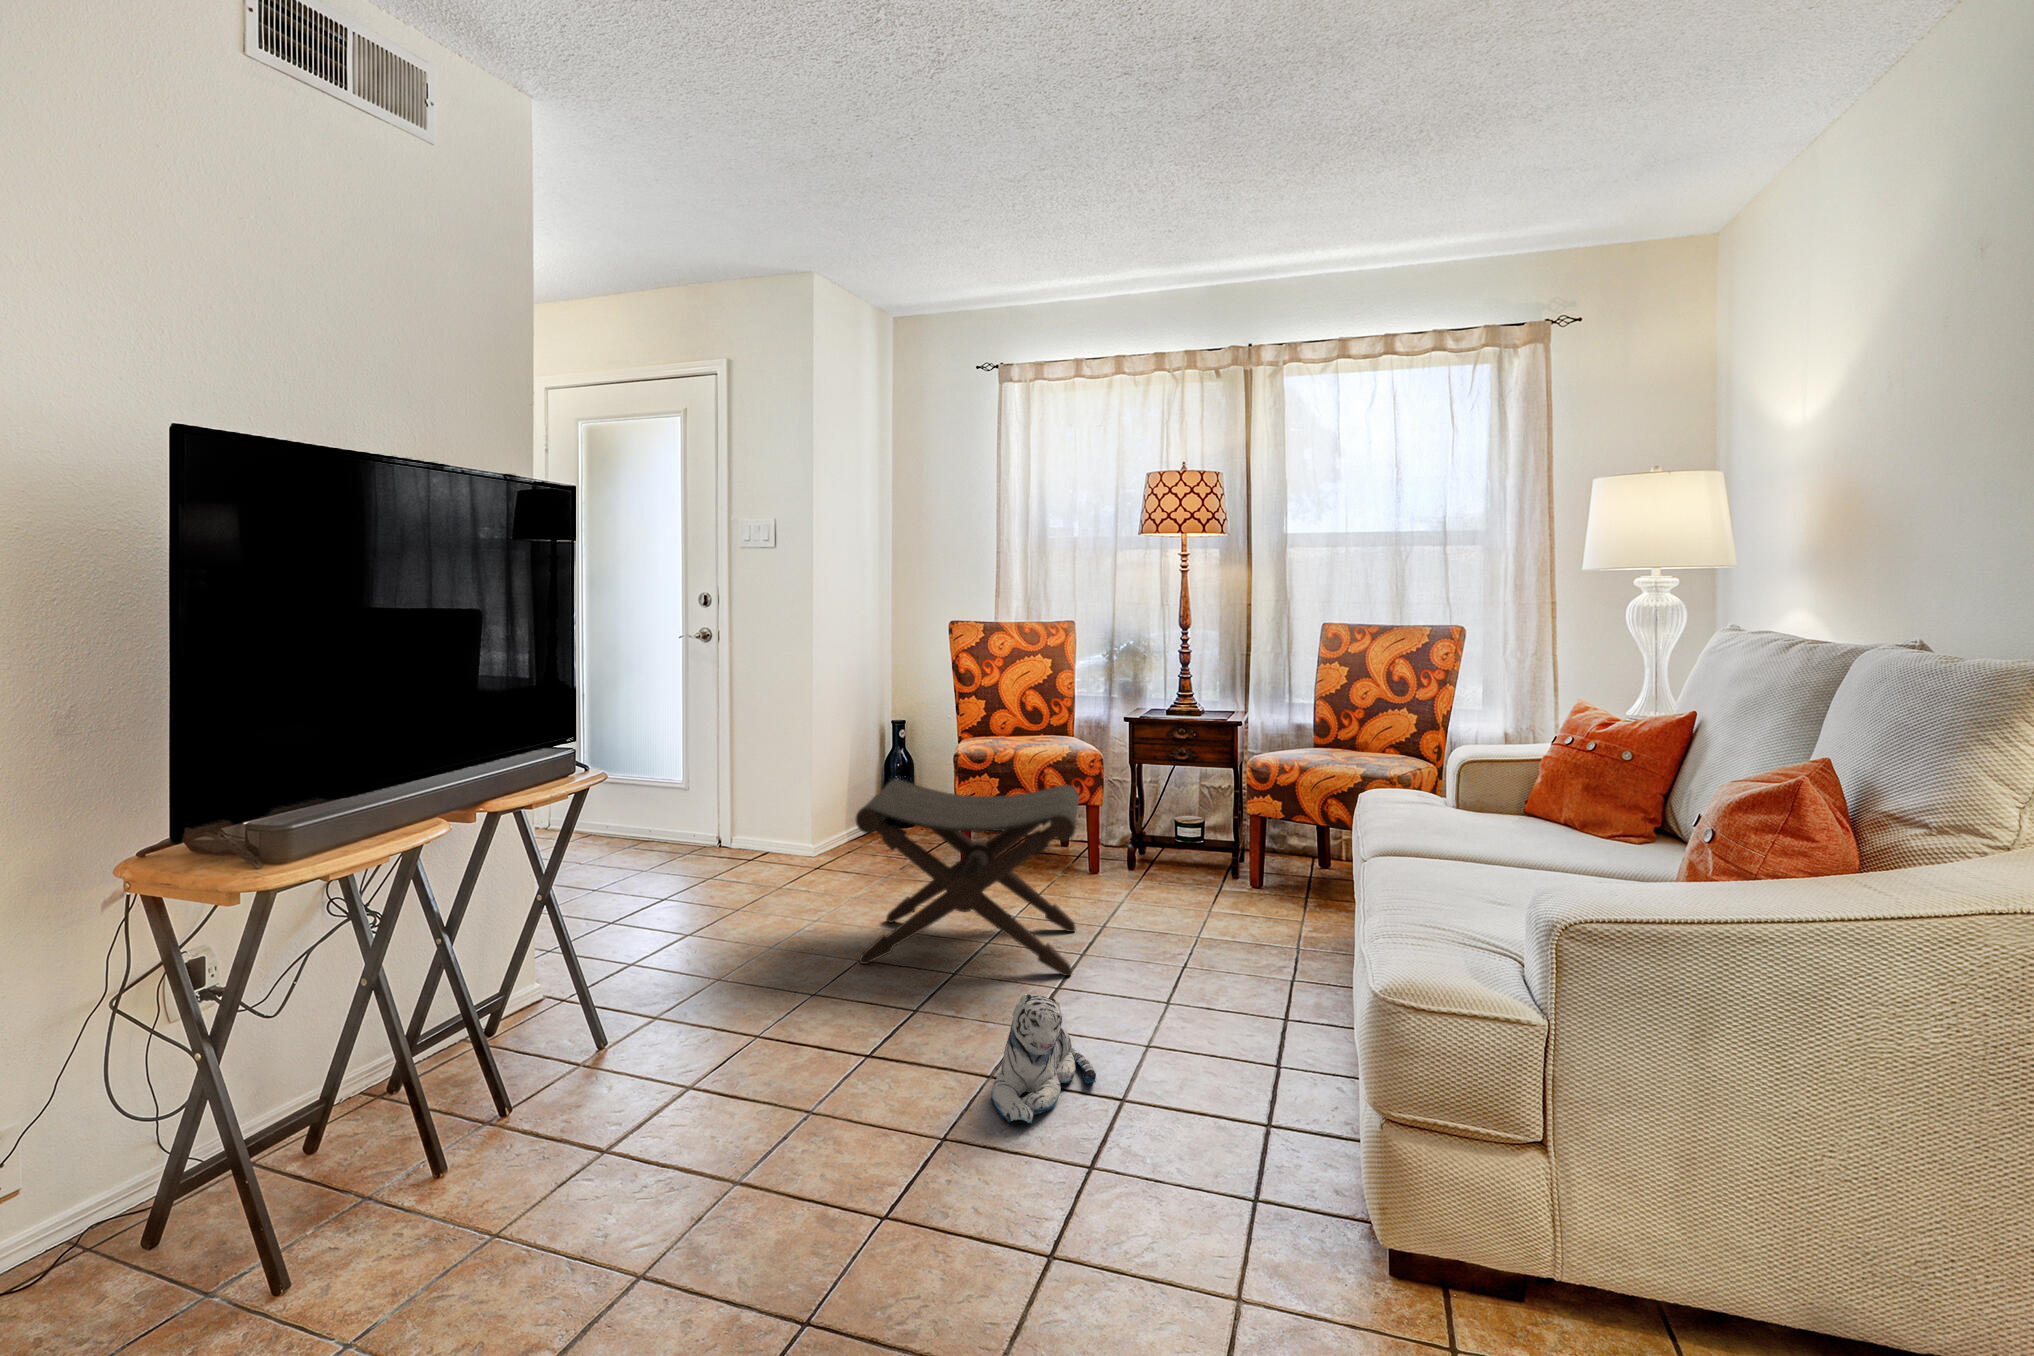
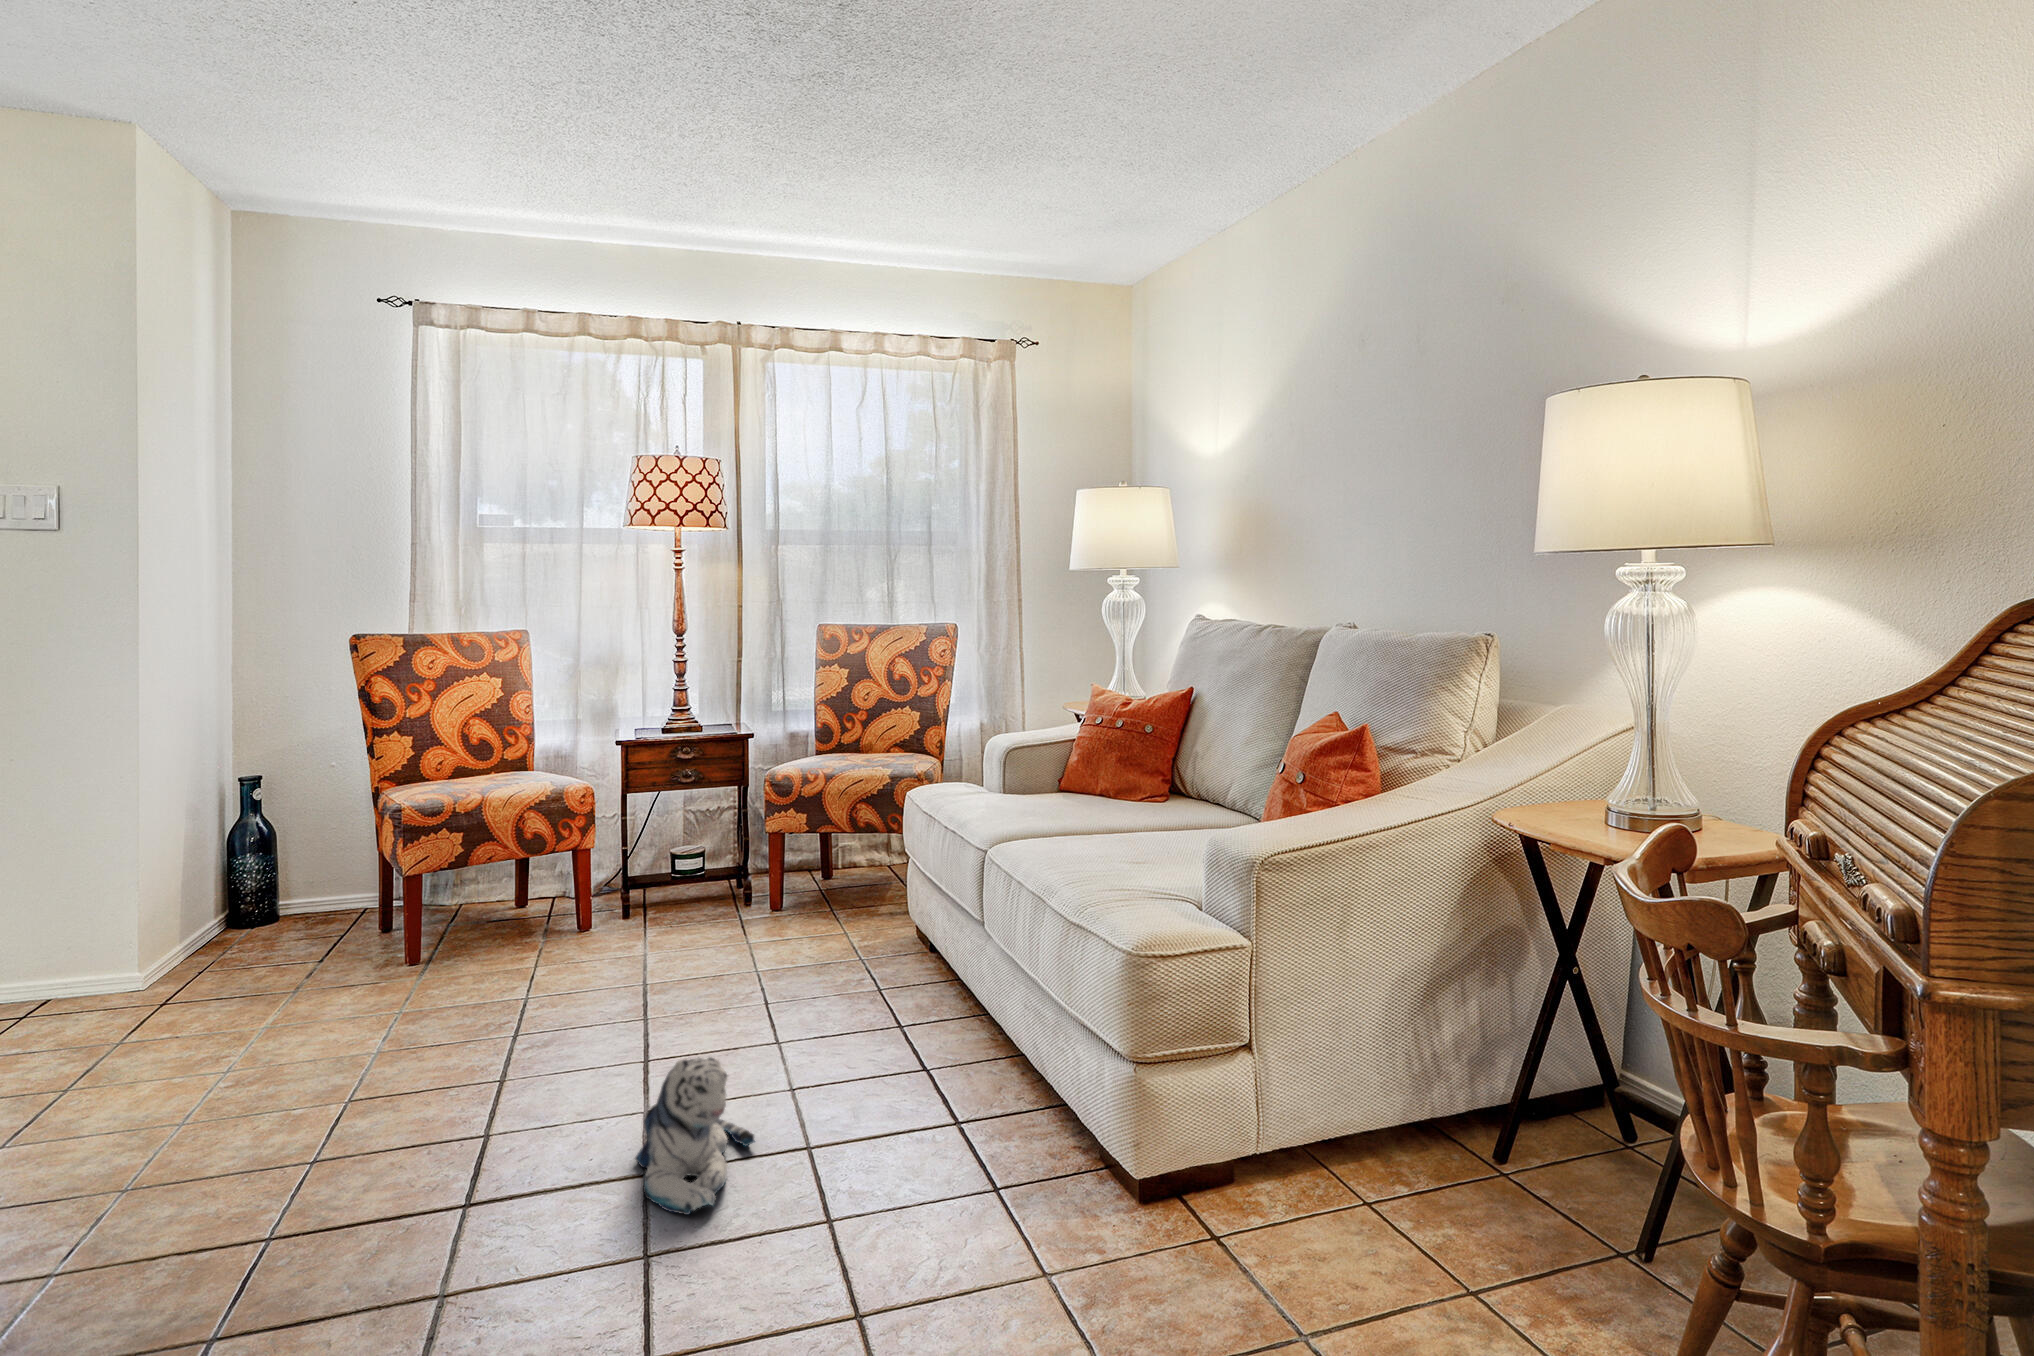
footstool: present [856,779,1079,976] -> none [328,822,643,1099]

